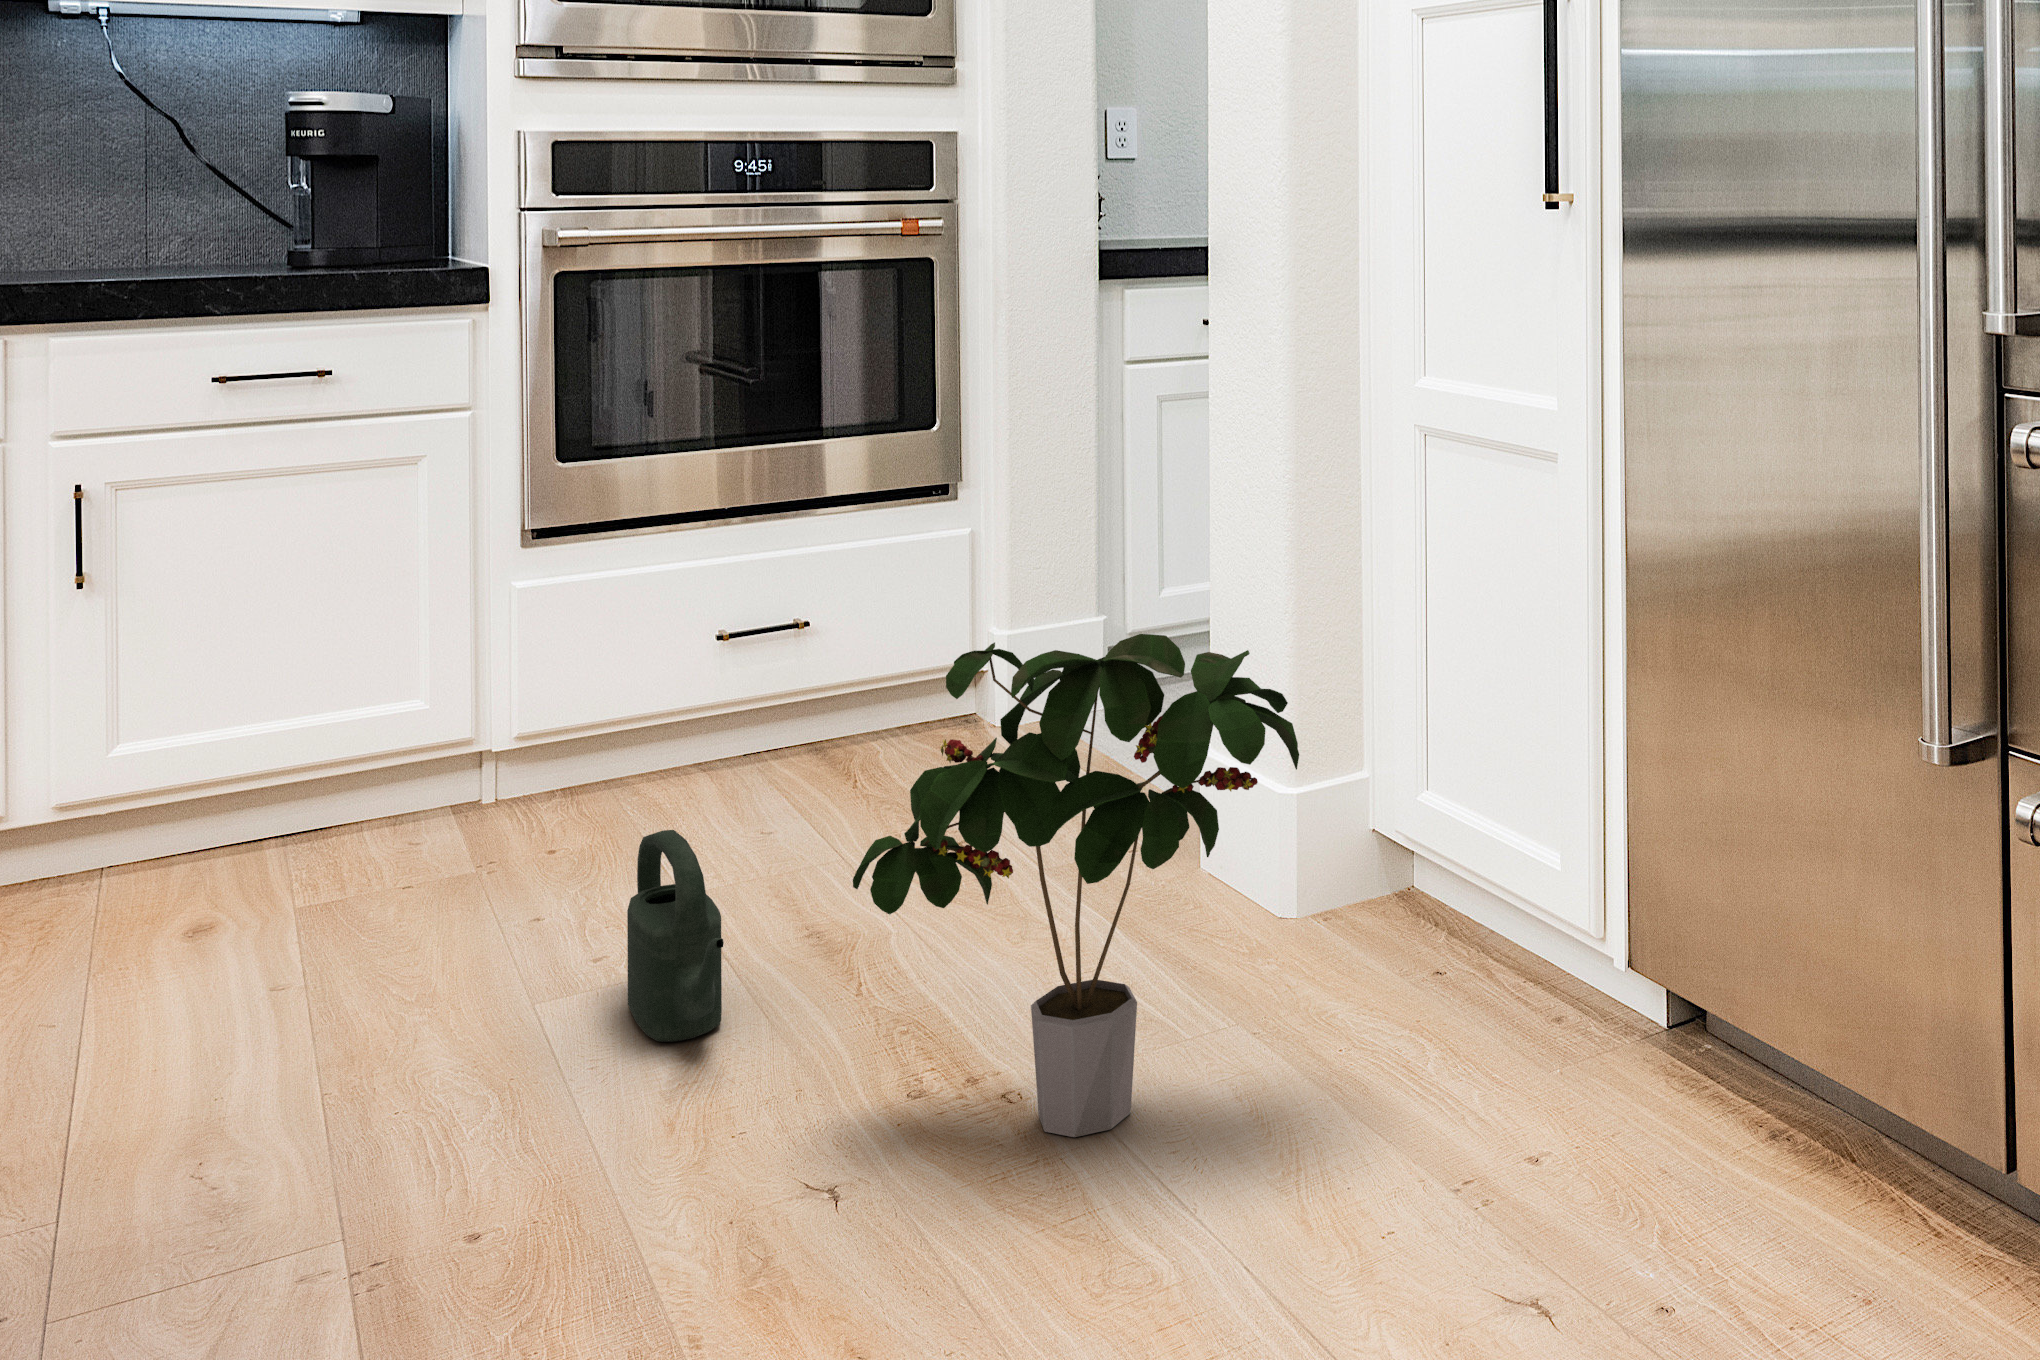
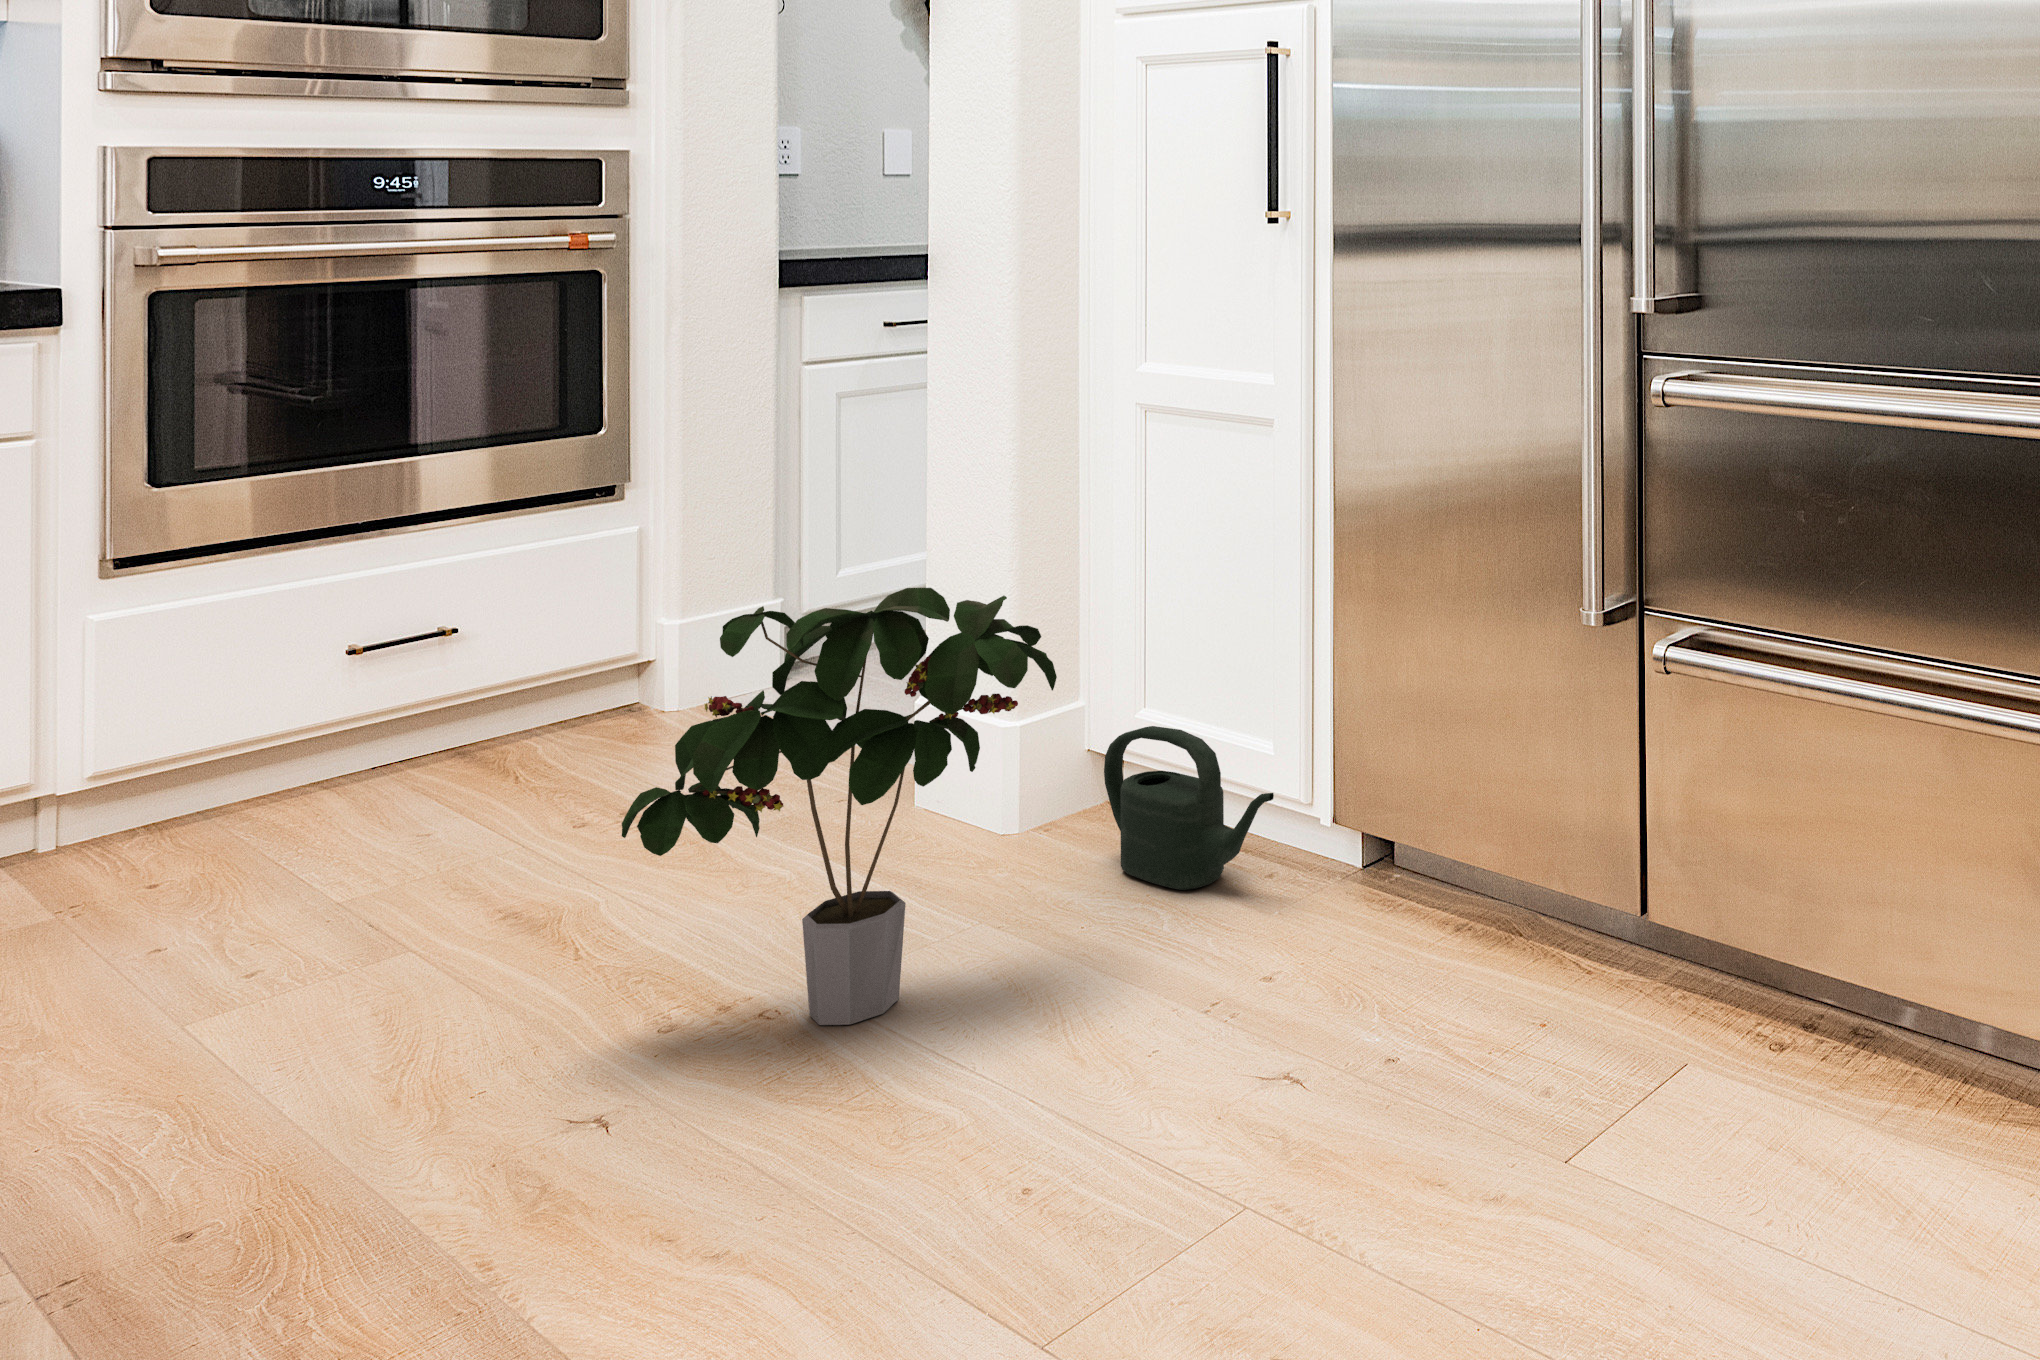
watering can: present [627,830,724,1042] -> present [1104,726,1274,890]

